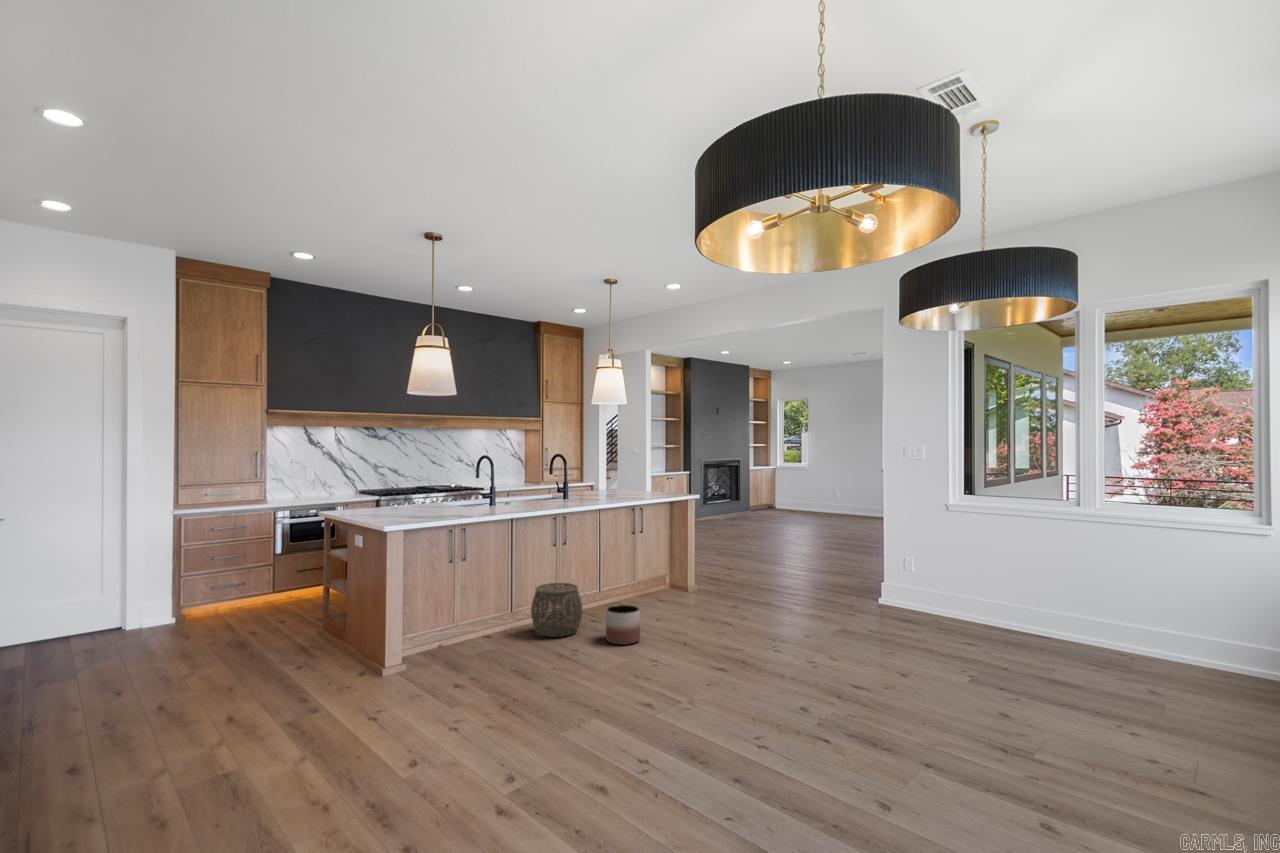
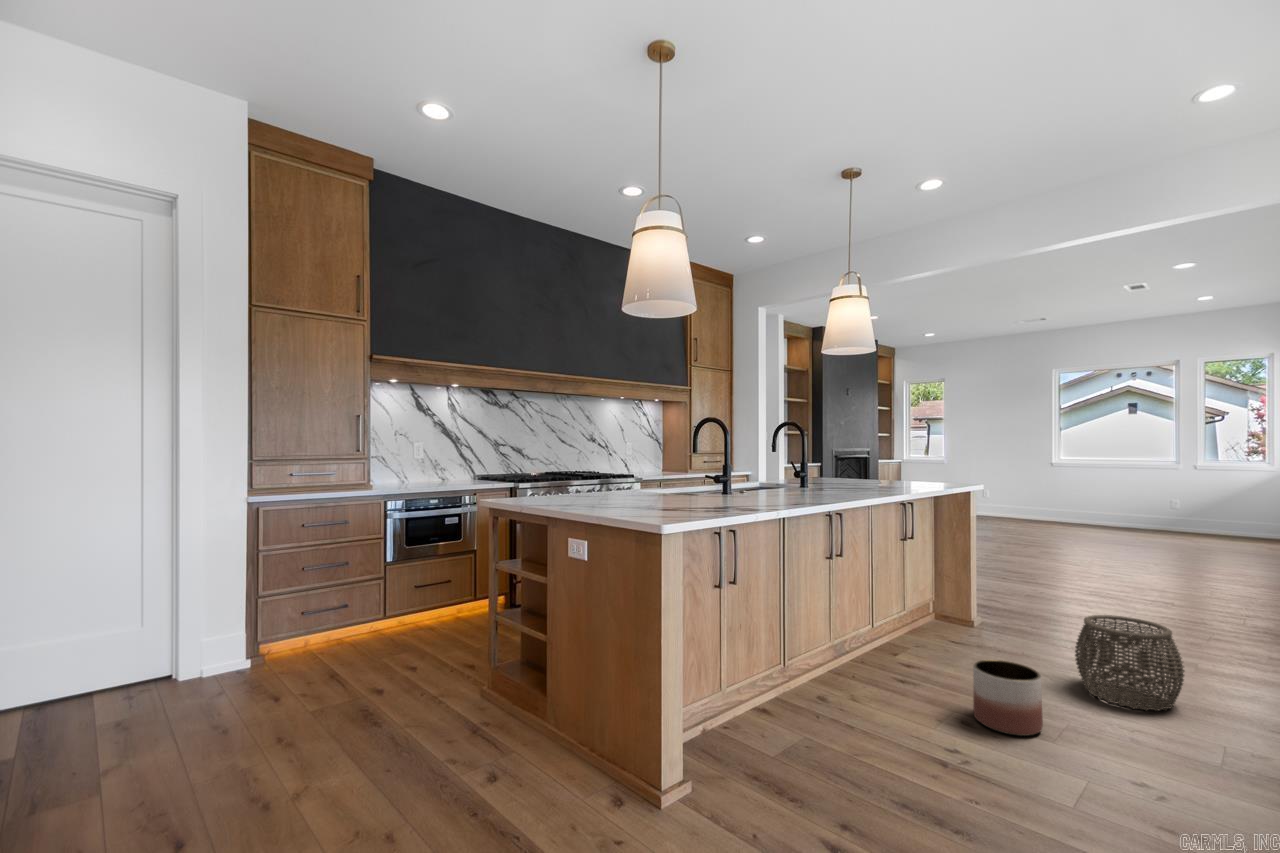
woven basket: present [531,583,582,637] -> present [1075,615,1185,711]

